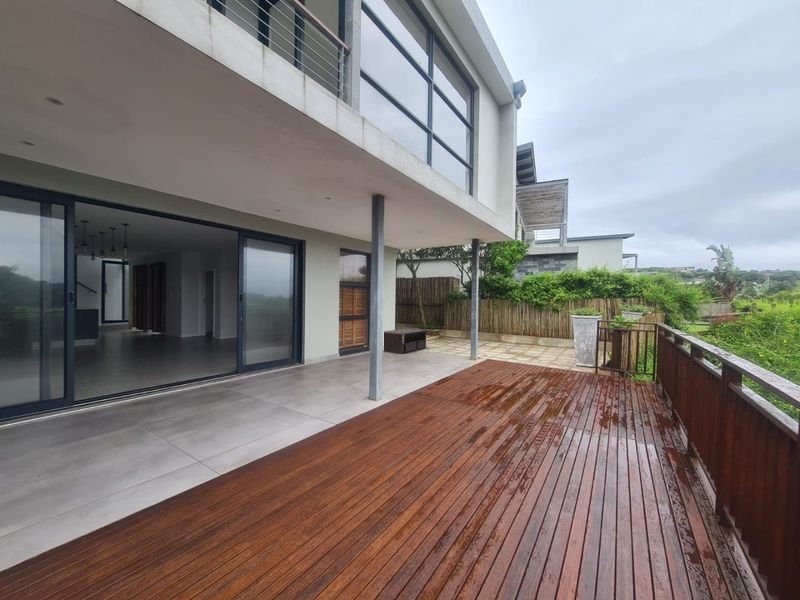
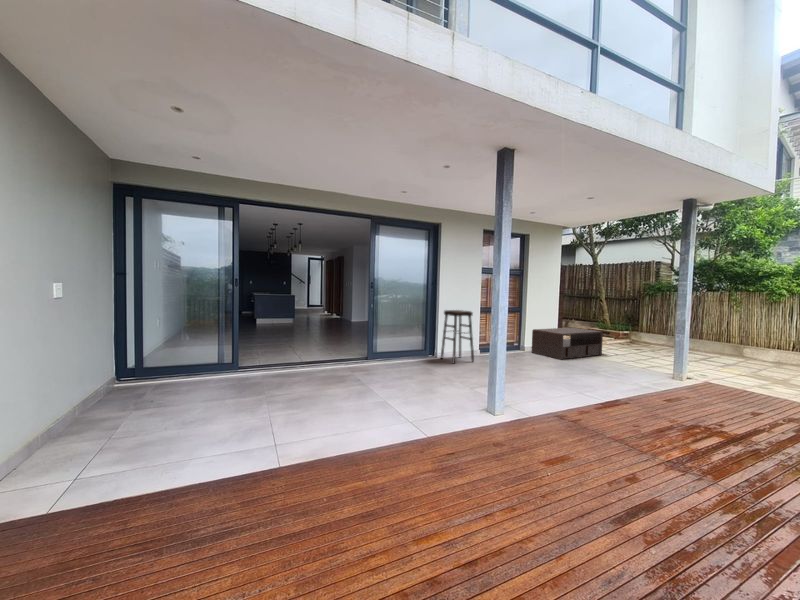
stool: none [308,319,338,366] -> present [441,310,474,363]

